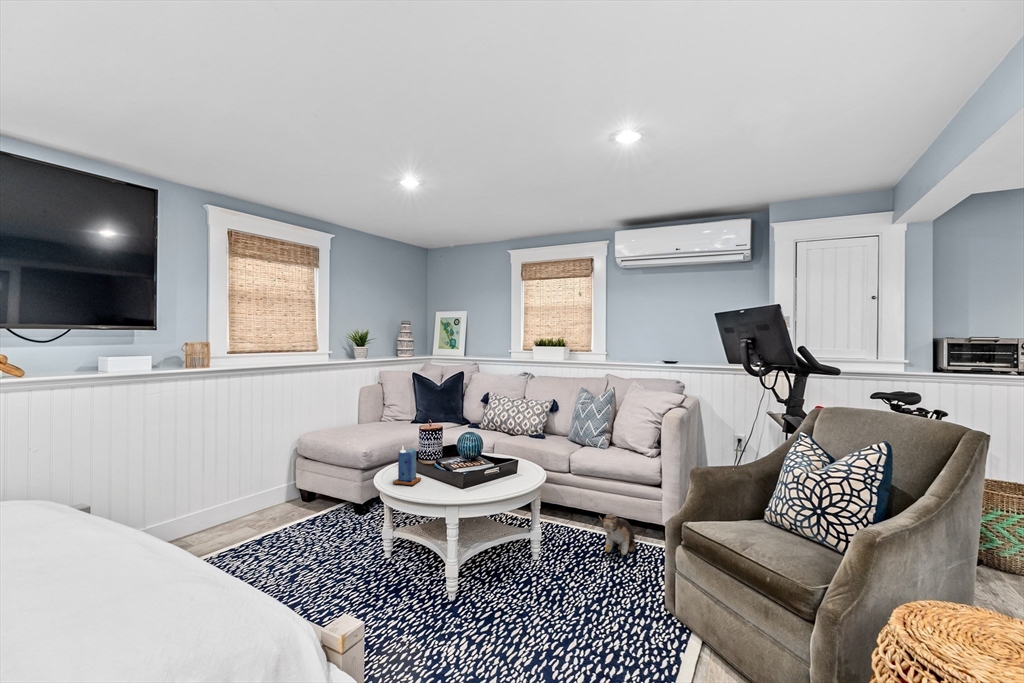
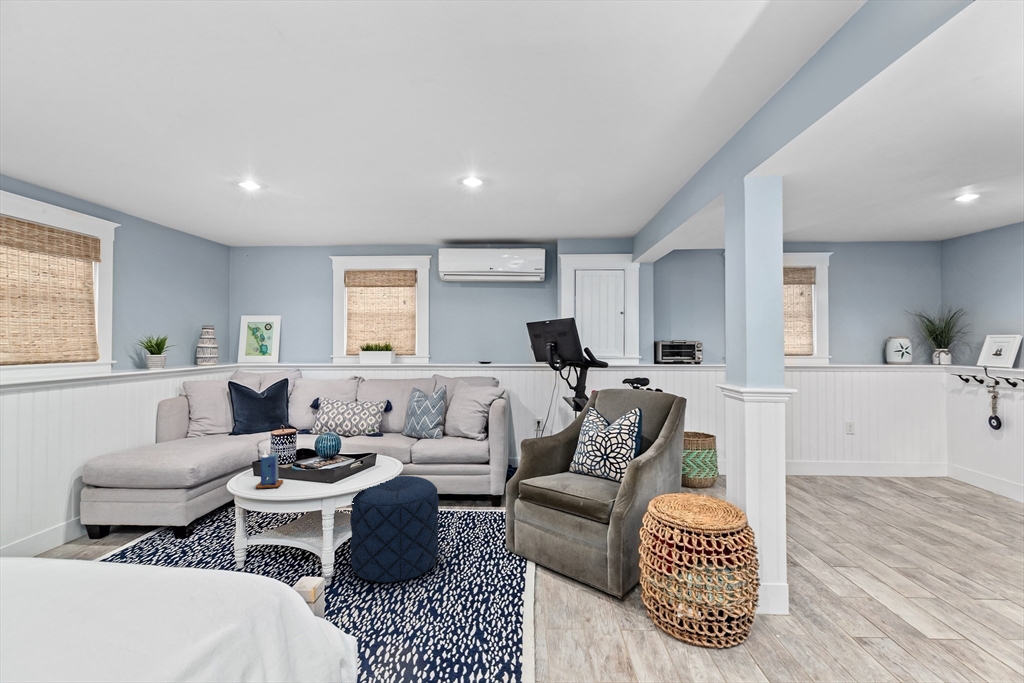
pouf: none [479,490,579,618] -> present [350,476,439,582]
plush toy: present [599,513,636,555] -> none [444,489,472,523]

